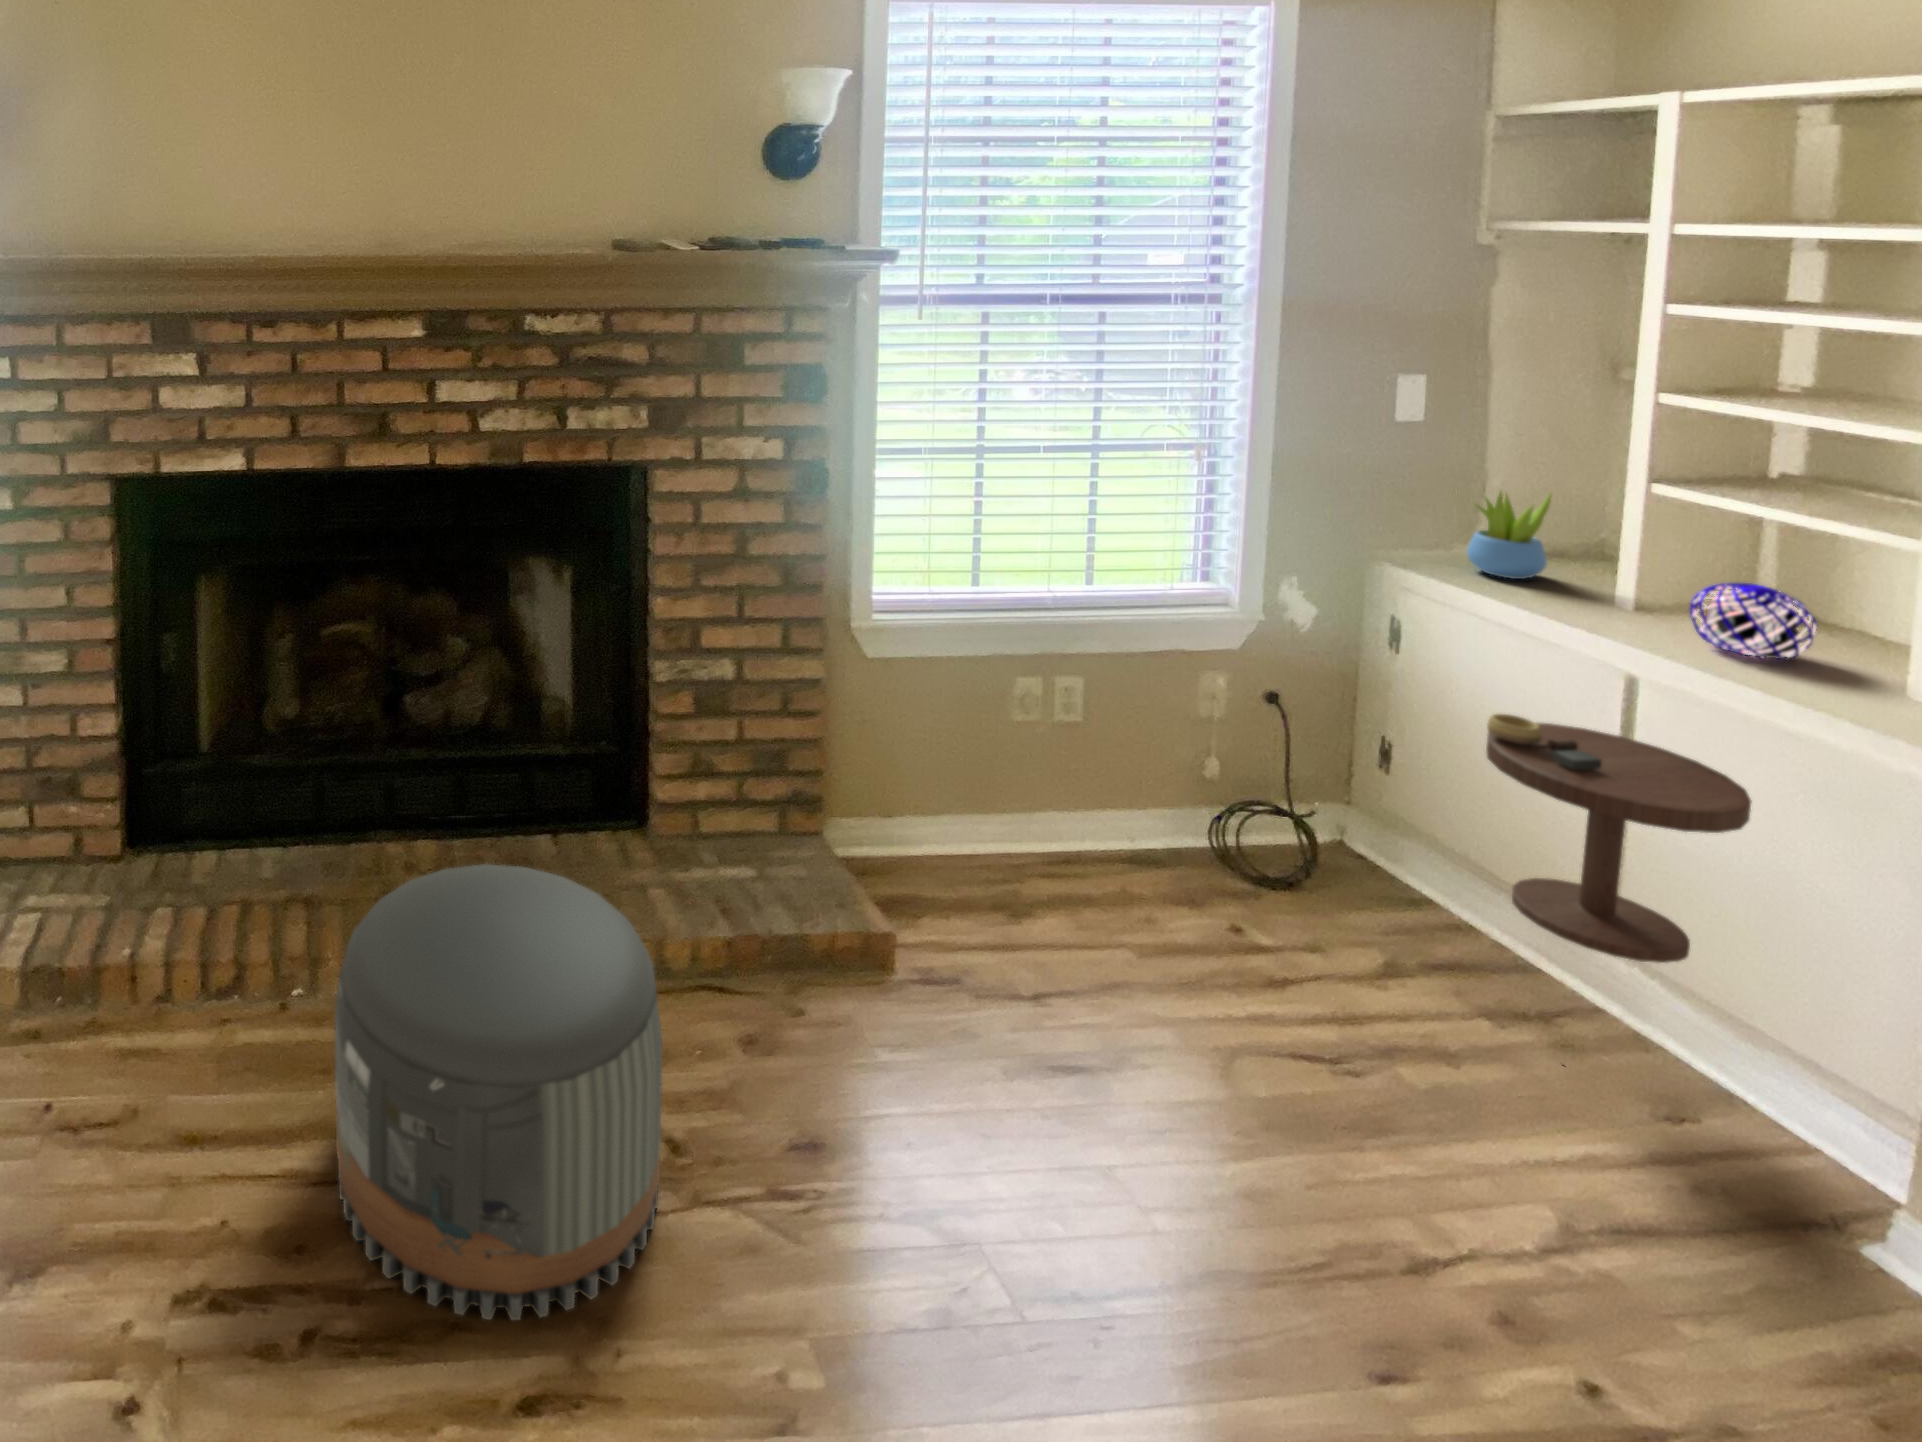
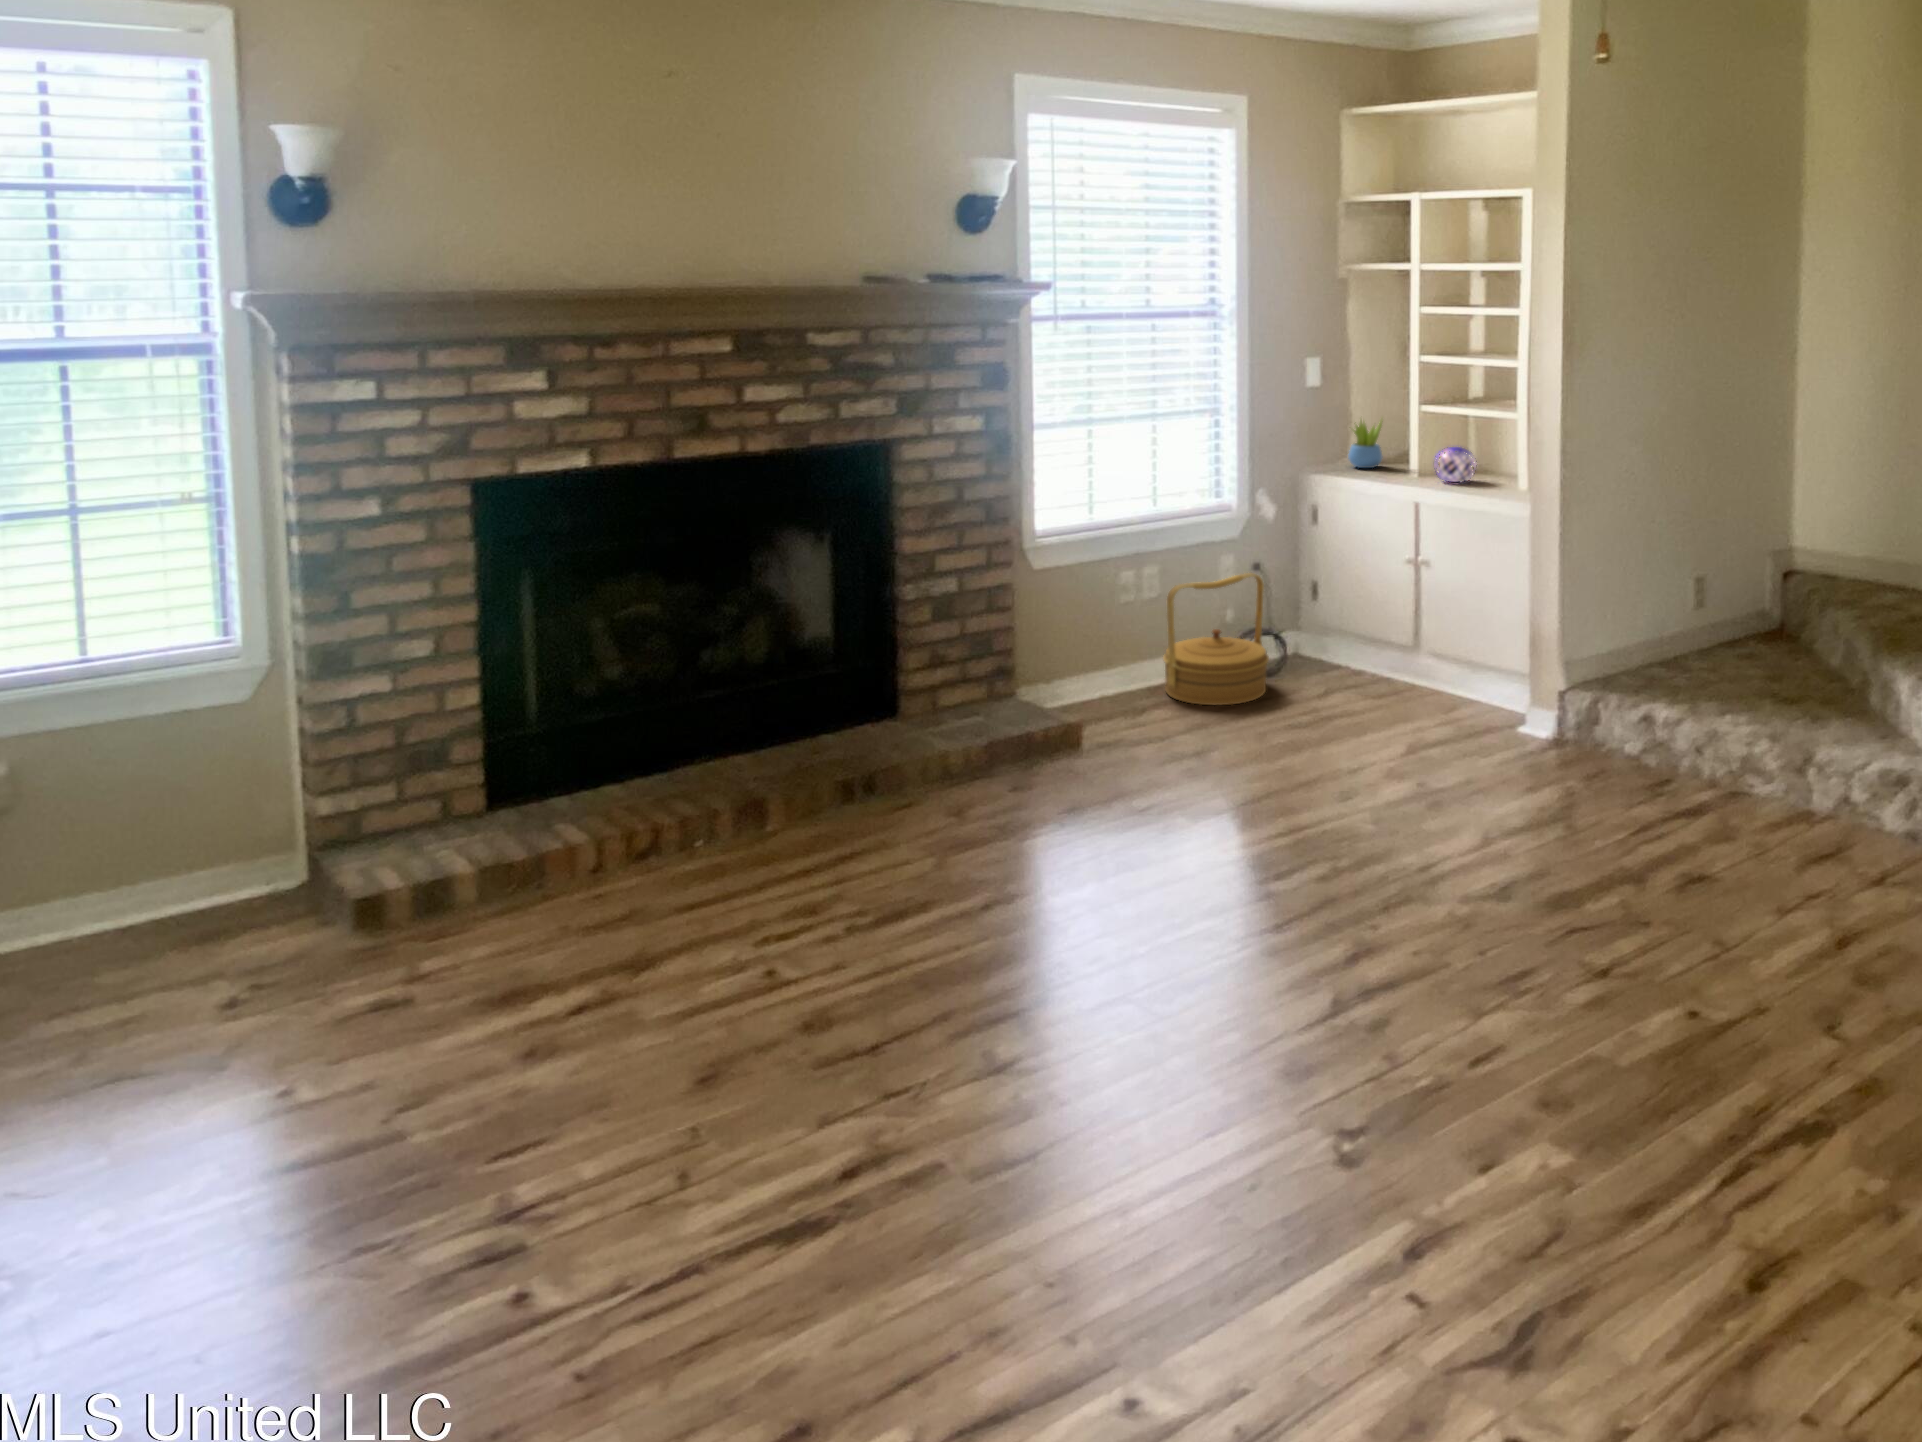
side table: present [1486,713,1752,963] -> none [1358,525,1452,701]
woven basket: none [1070,728,1272,956] -> present [1163,573,1269,705]
pouf: present [335,864,662,1320] -> none [797,689,1005,906]

